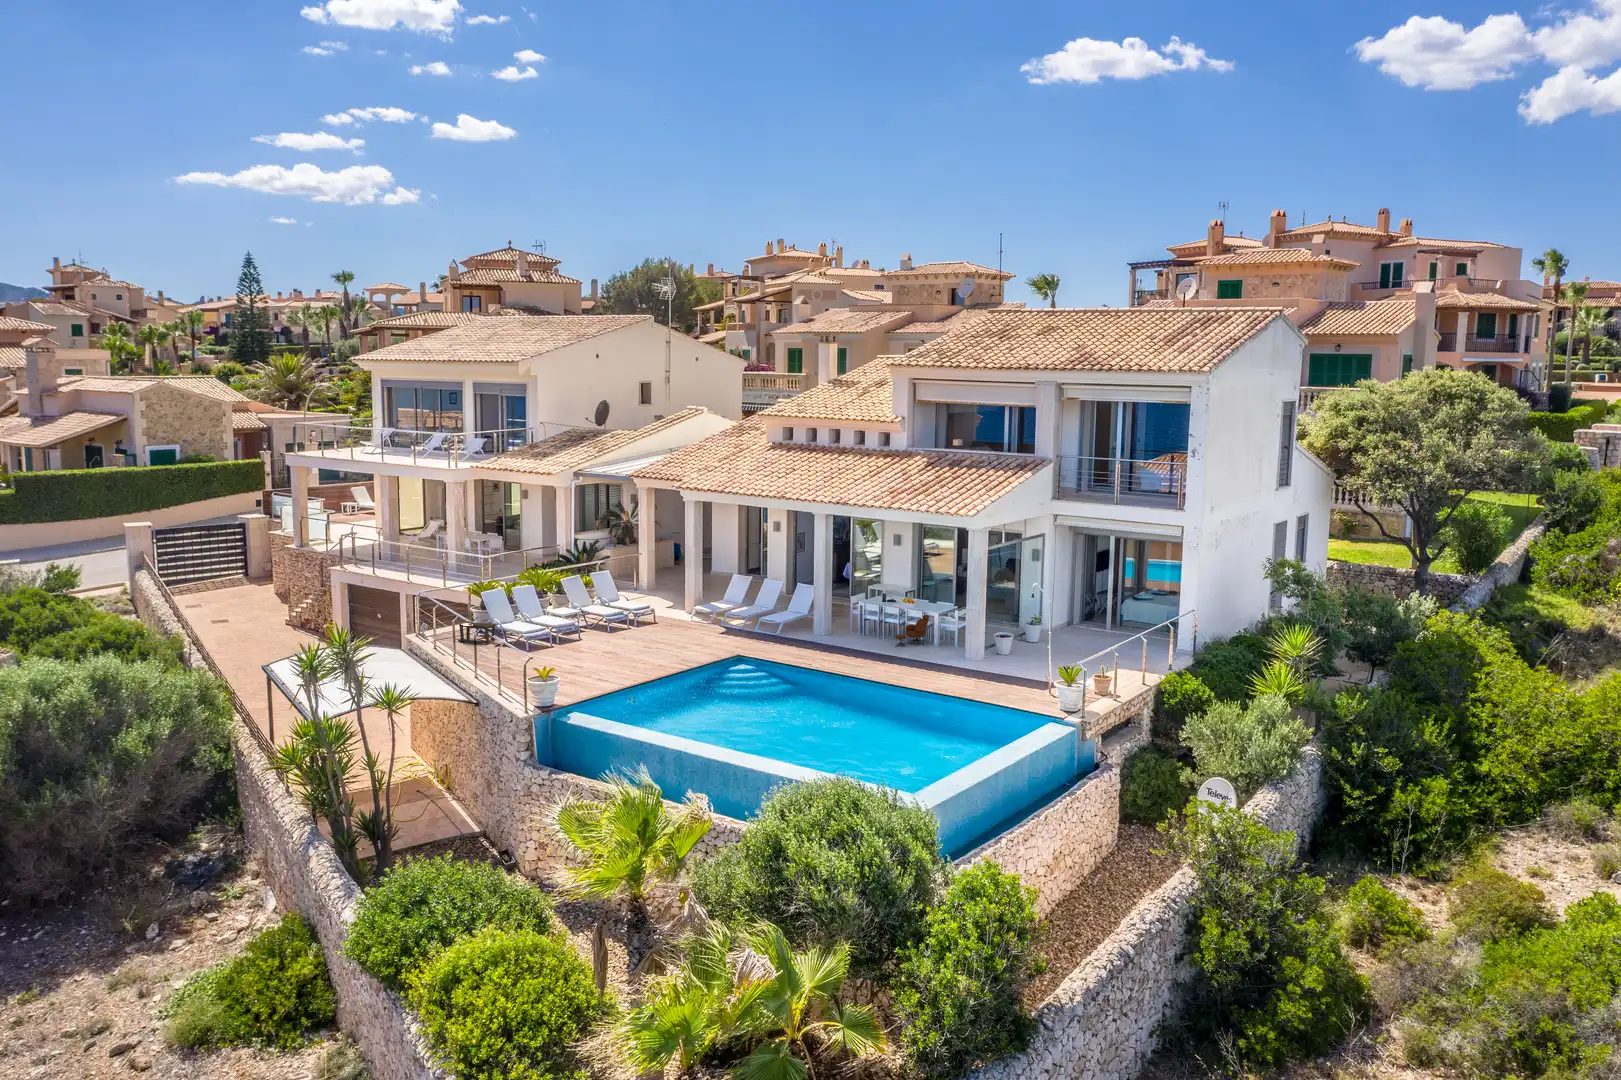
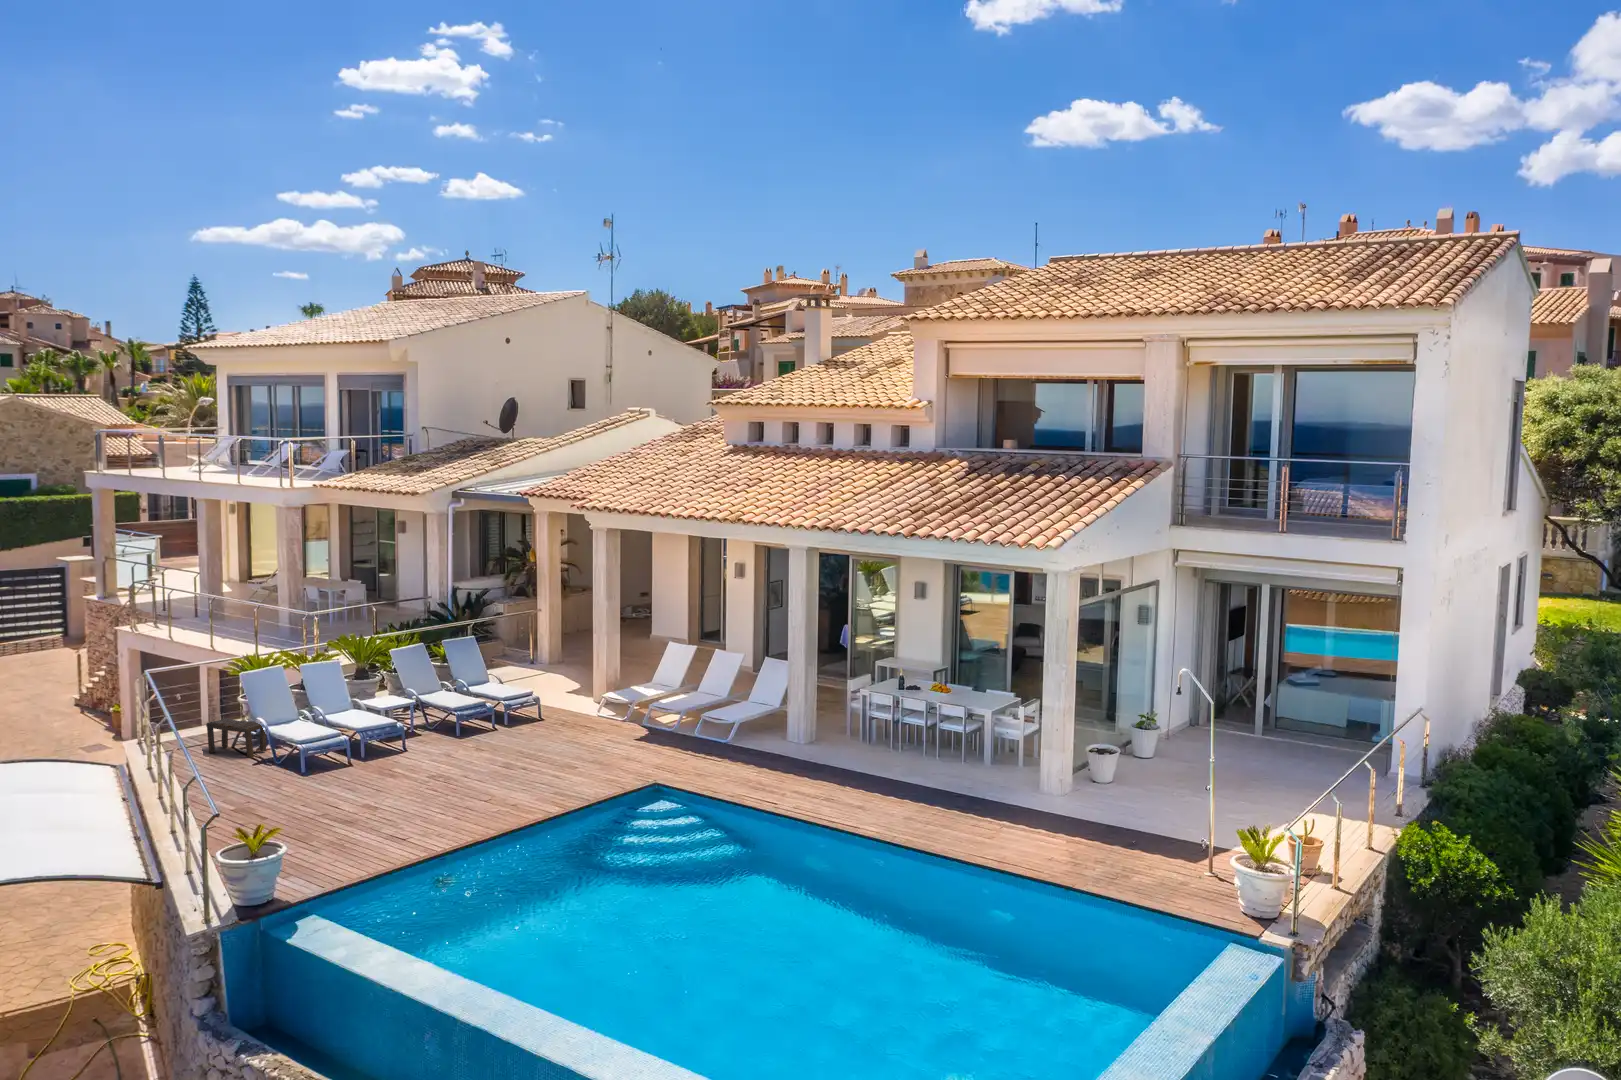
lounge chair: present [895,615,929,646] -> none [919,710,974,766]

